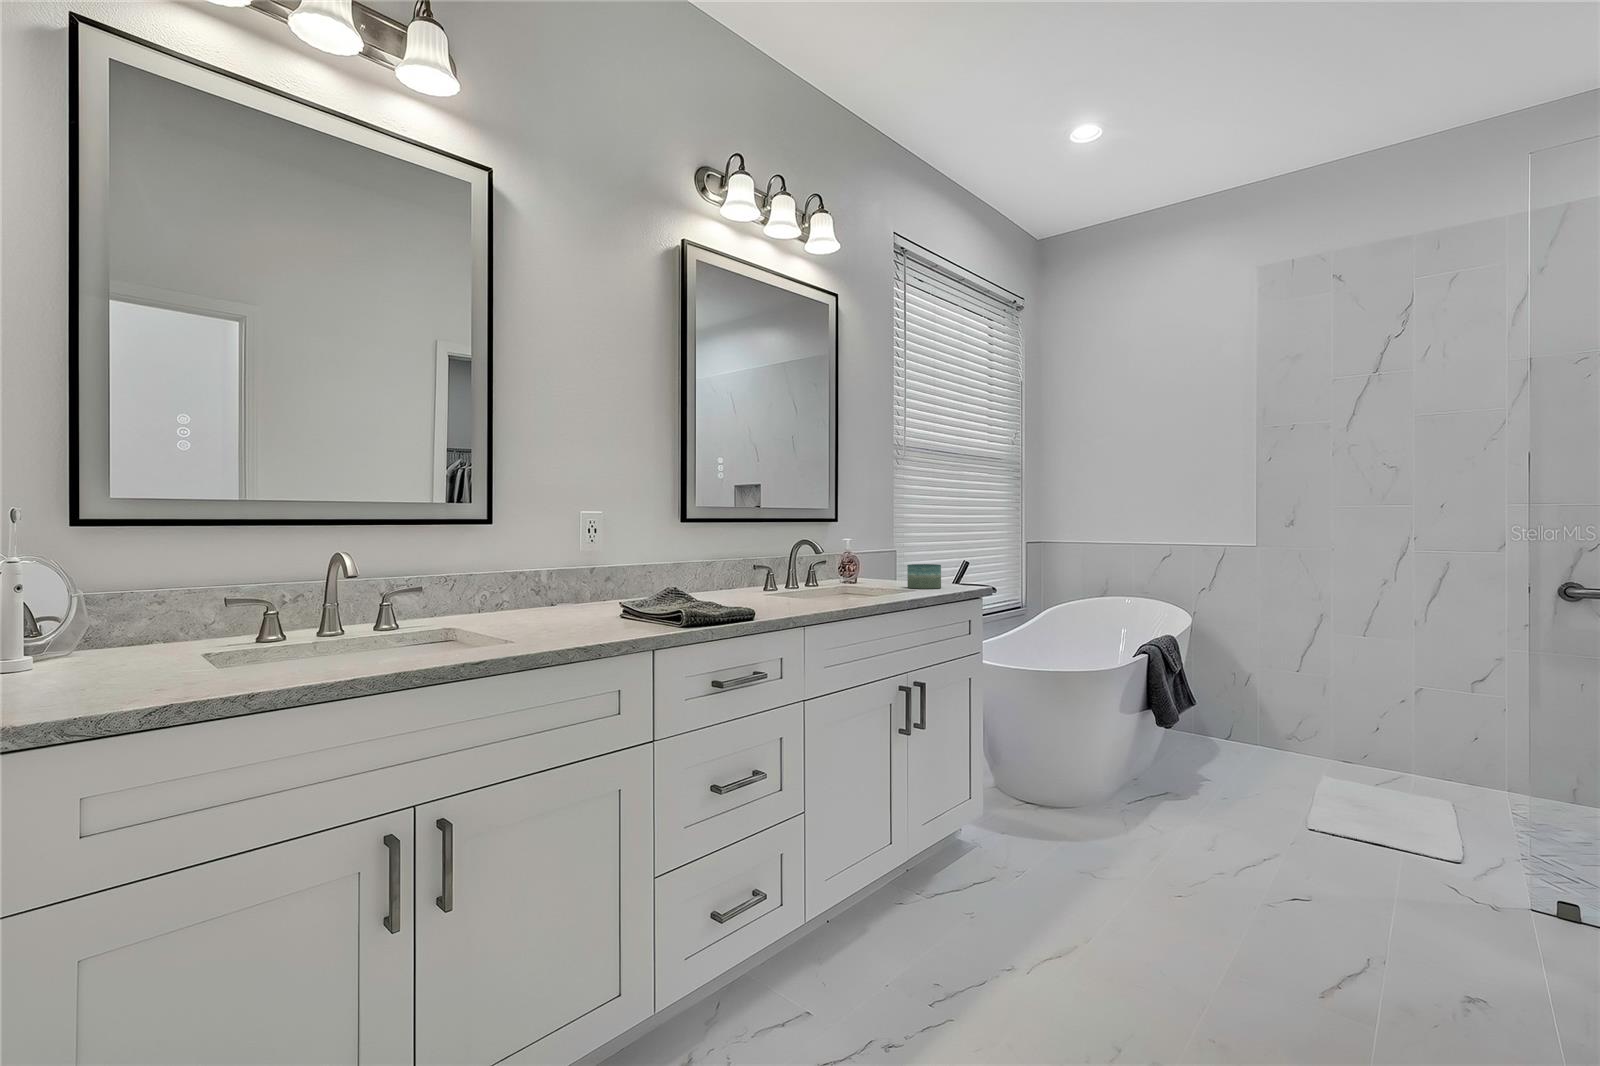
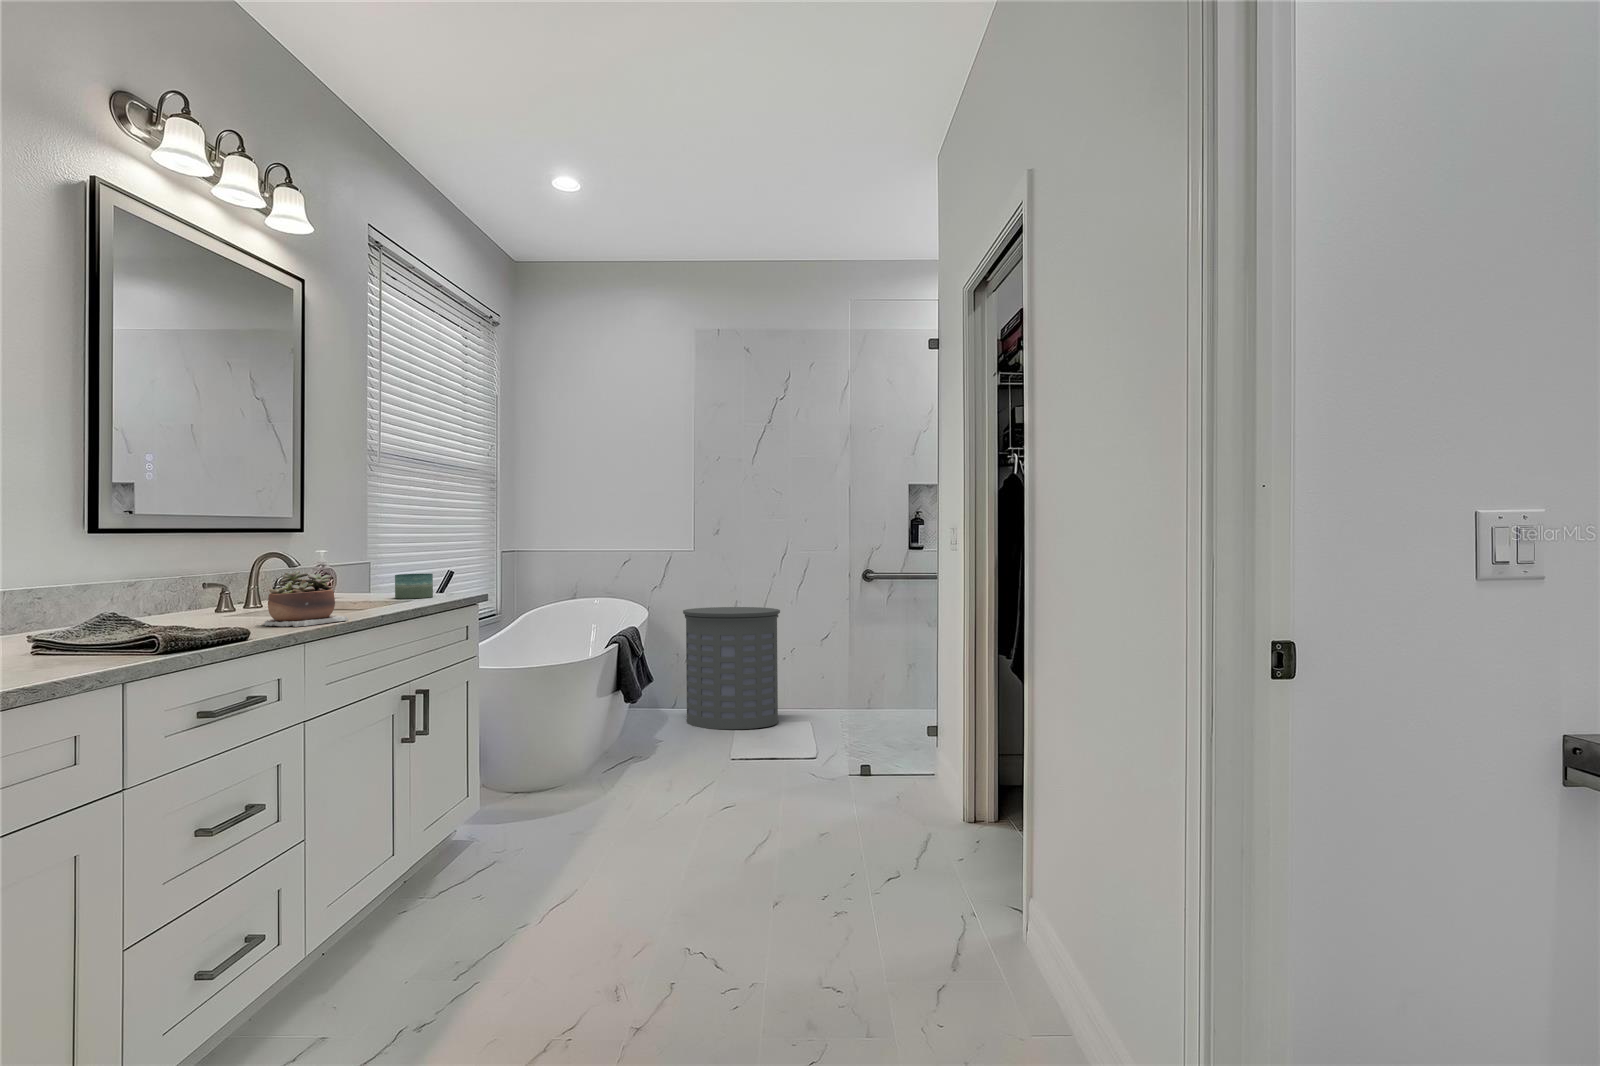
succulent plant: none [777,558,847,610] -> present [263,570,349,627]
laundry hamper: none [1242,619,1395,788] -> present [683,607,780,729]

